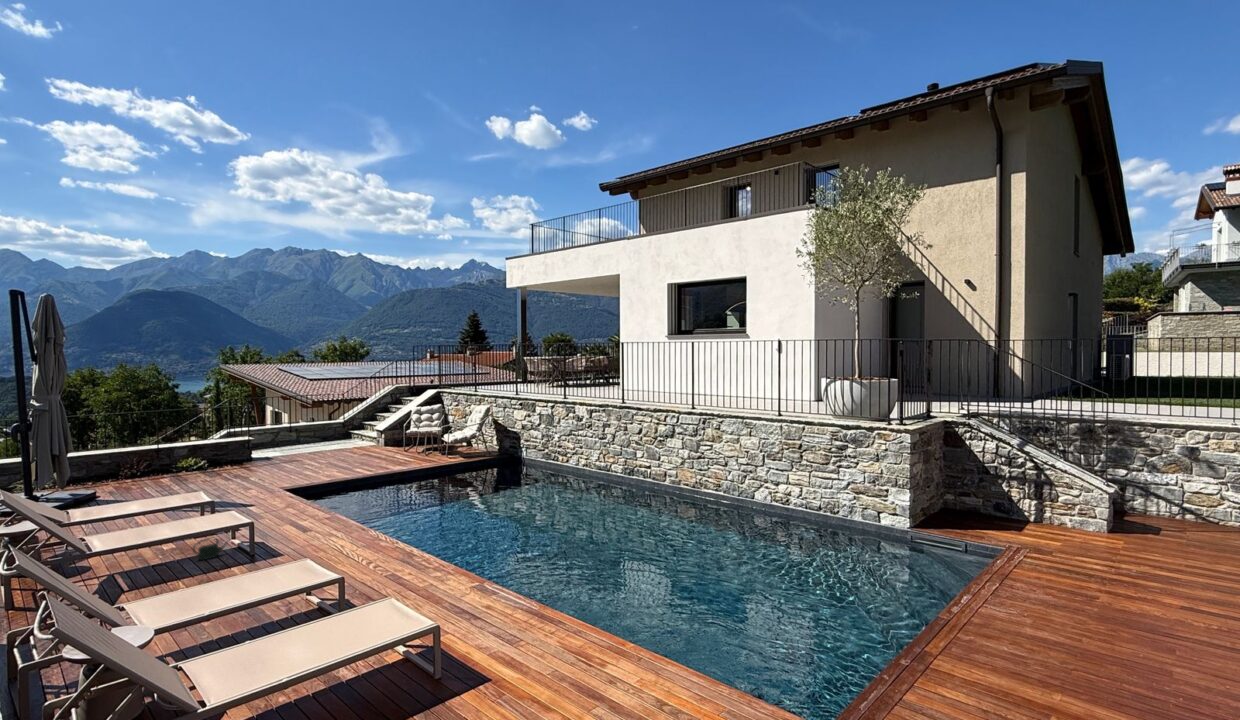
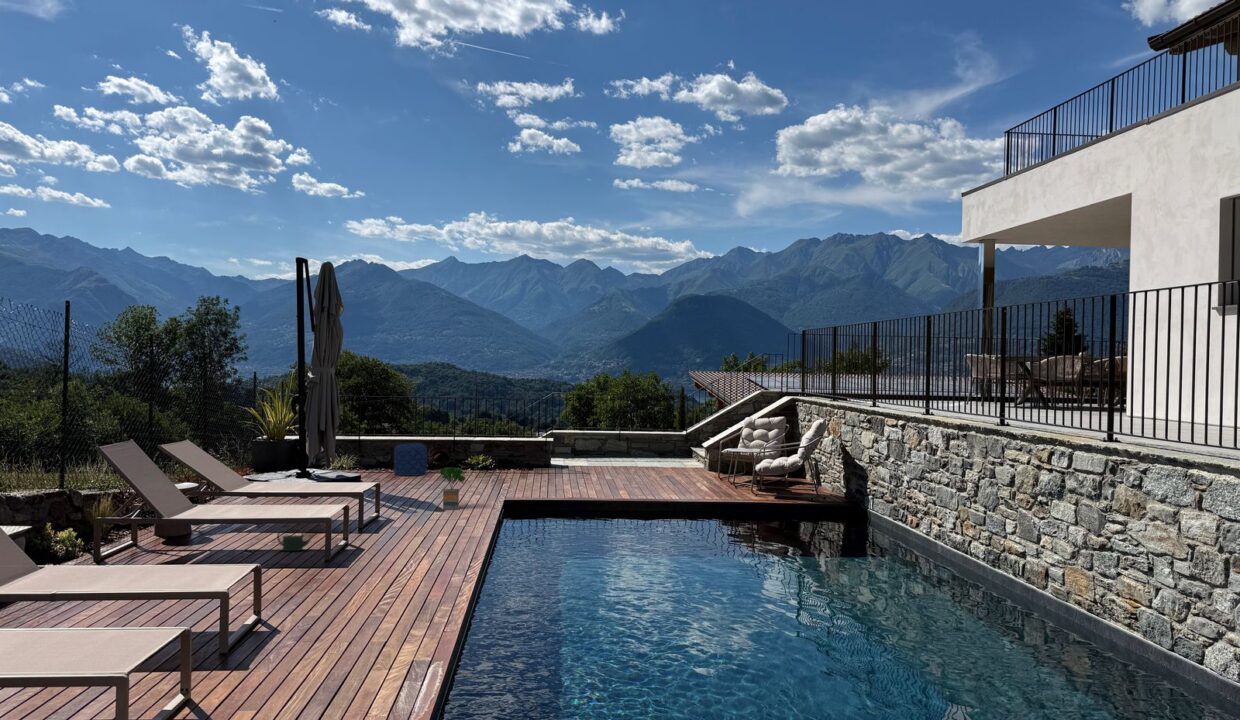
pouf: none [129,452,167,484] -> present [394,443,427,476]
potted tree: none [253,467,281,503] -> present [439,467,465,510]

